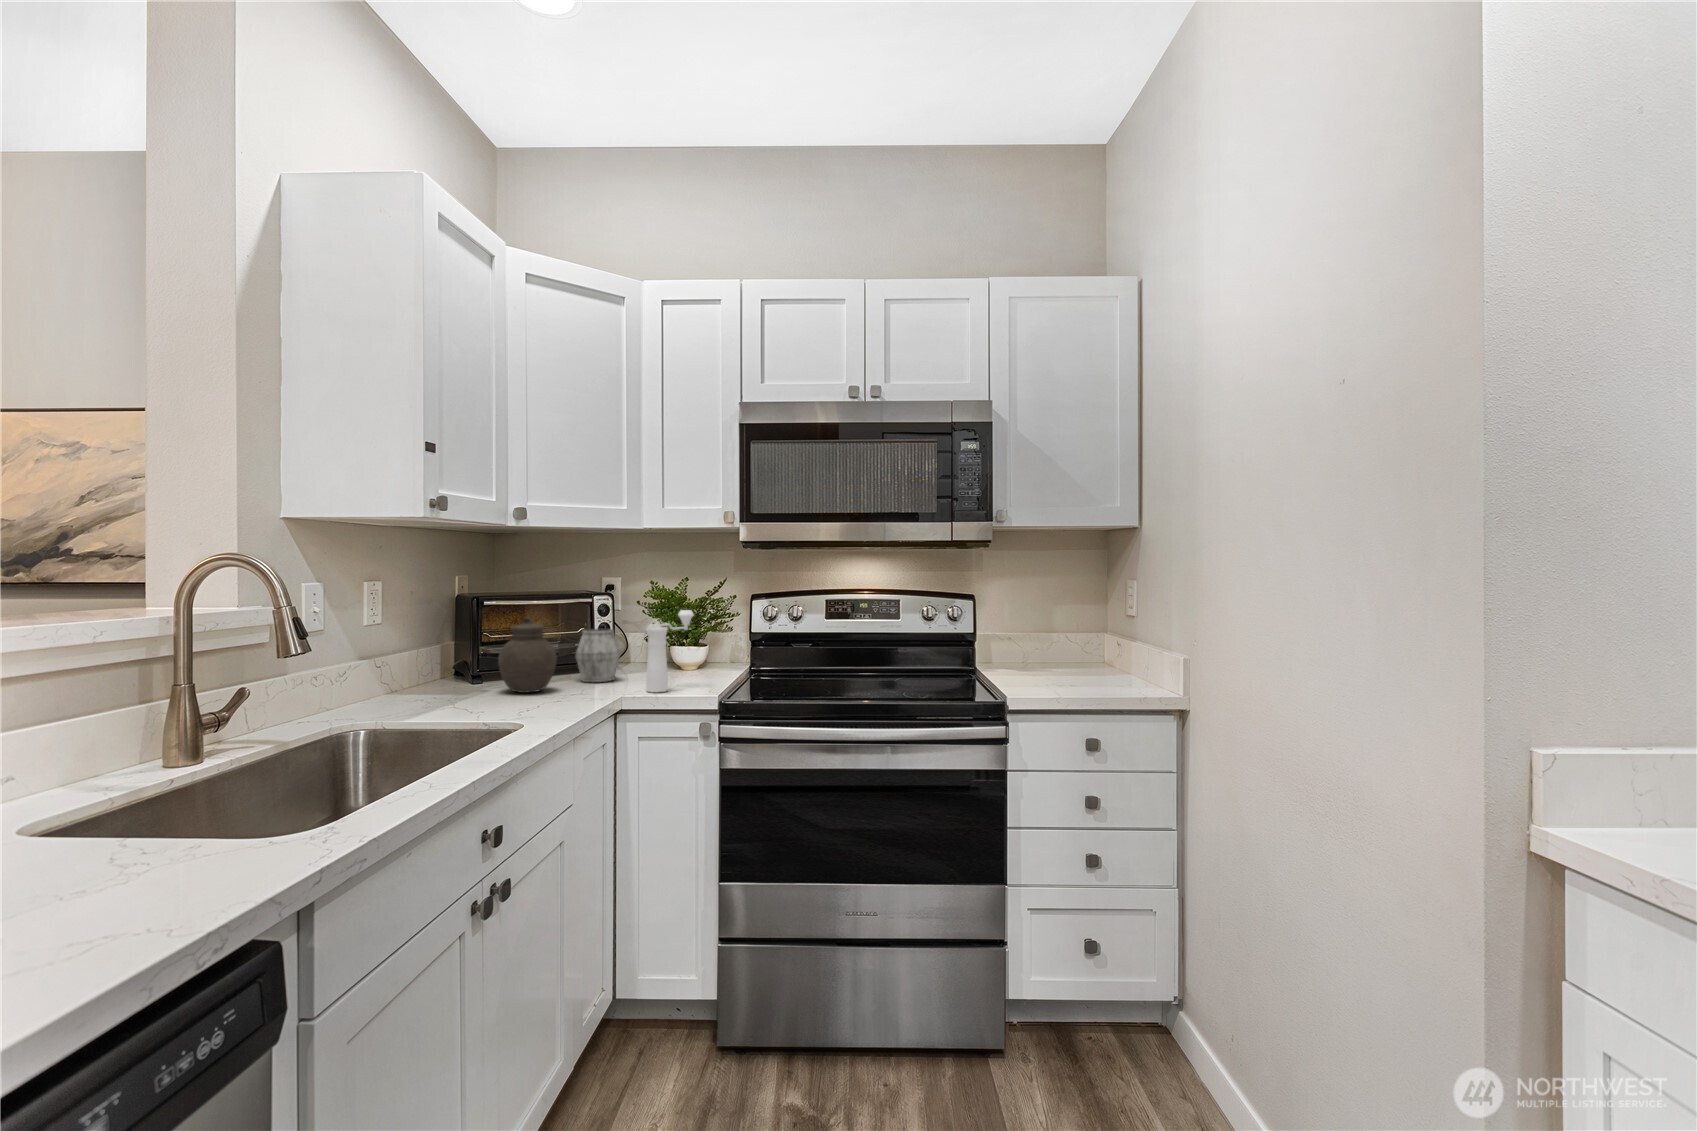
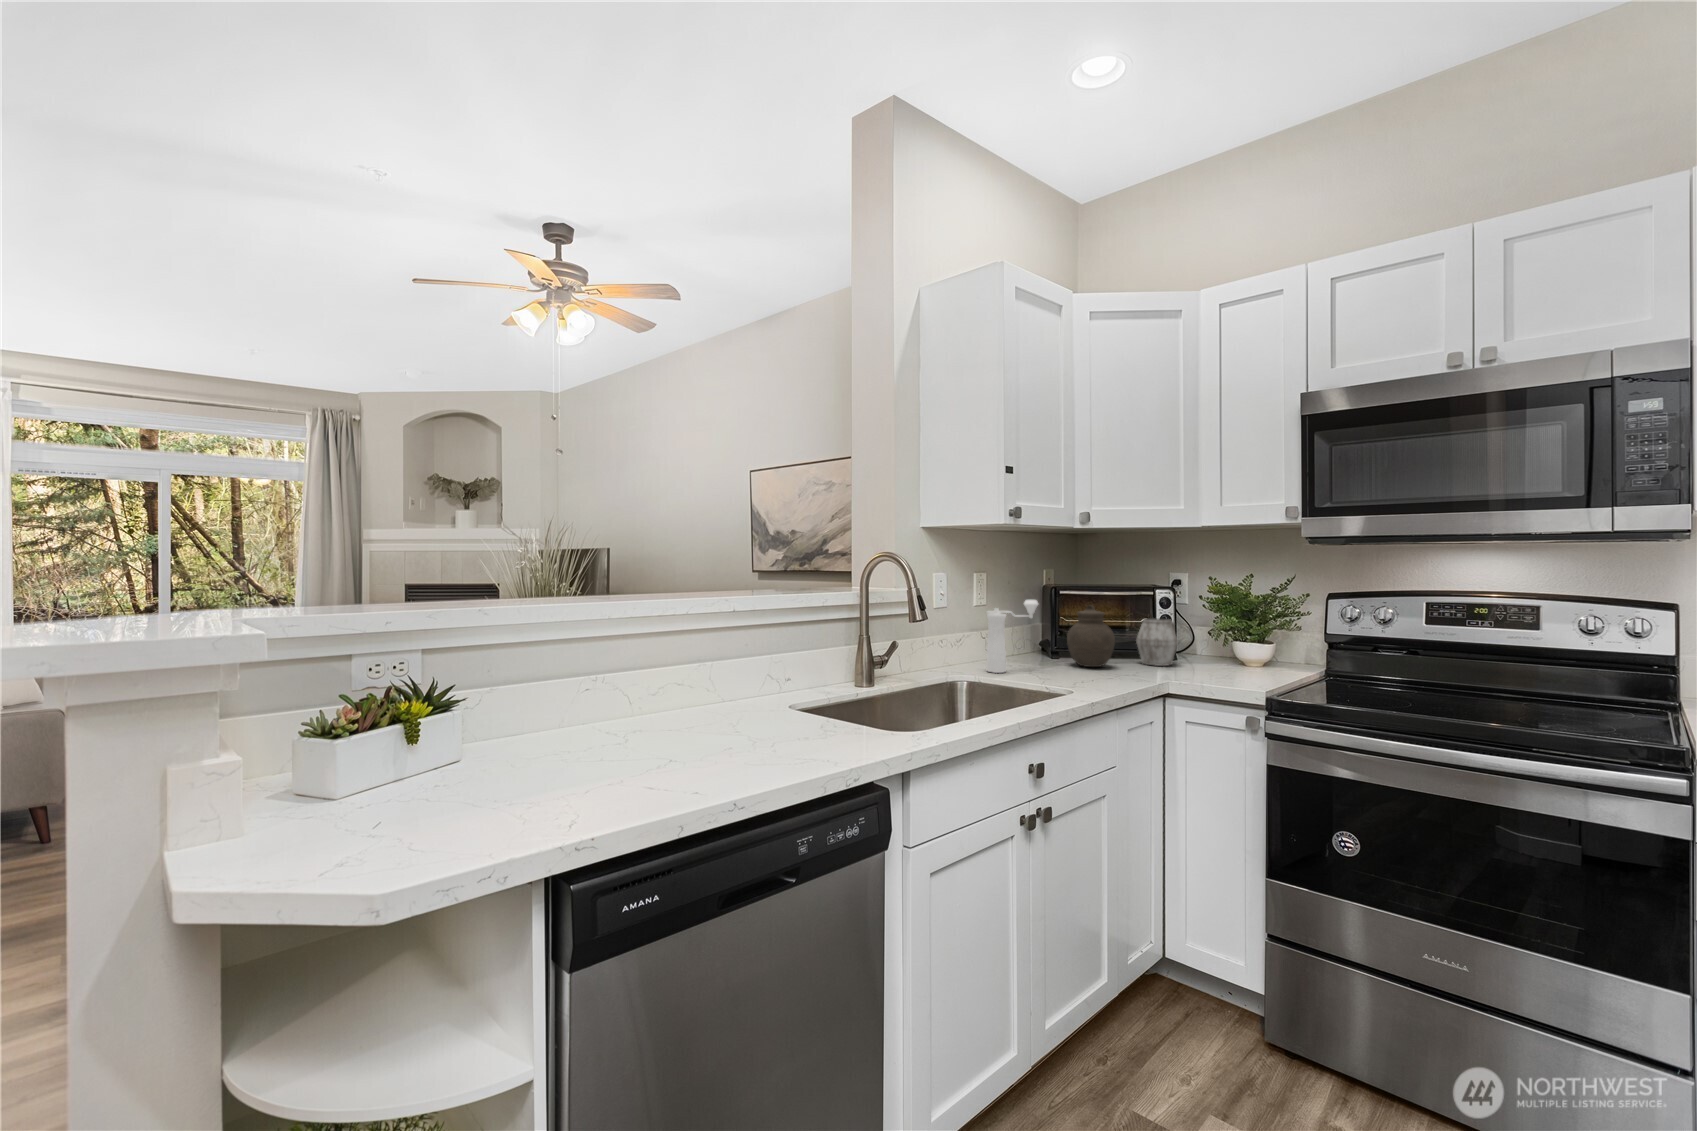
pepper mill: present [646,610,693,692] -> present [987,600,1038,673]

